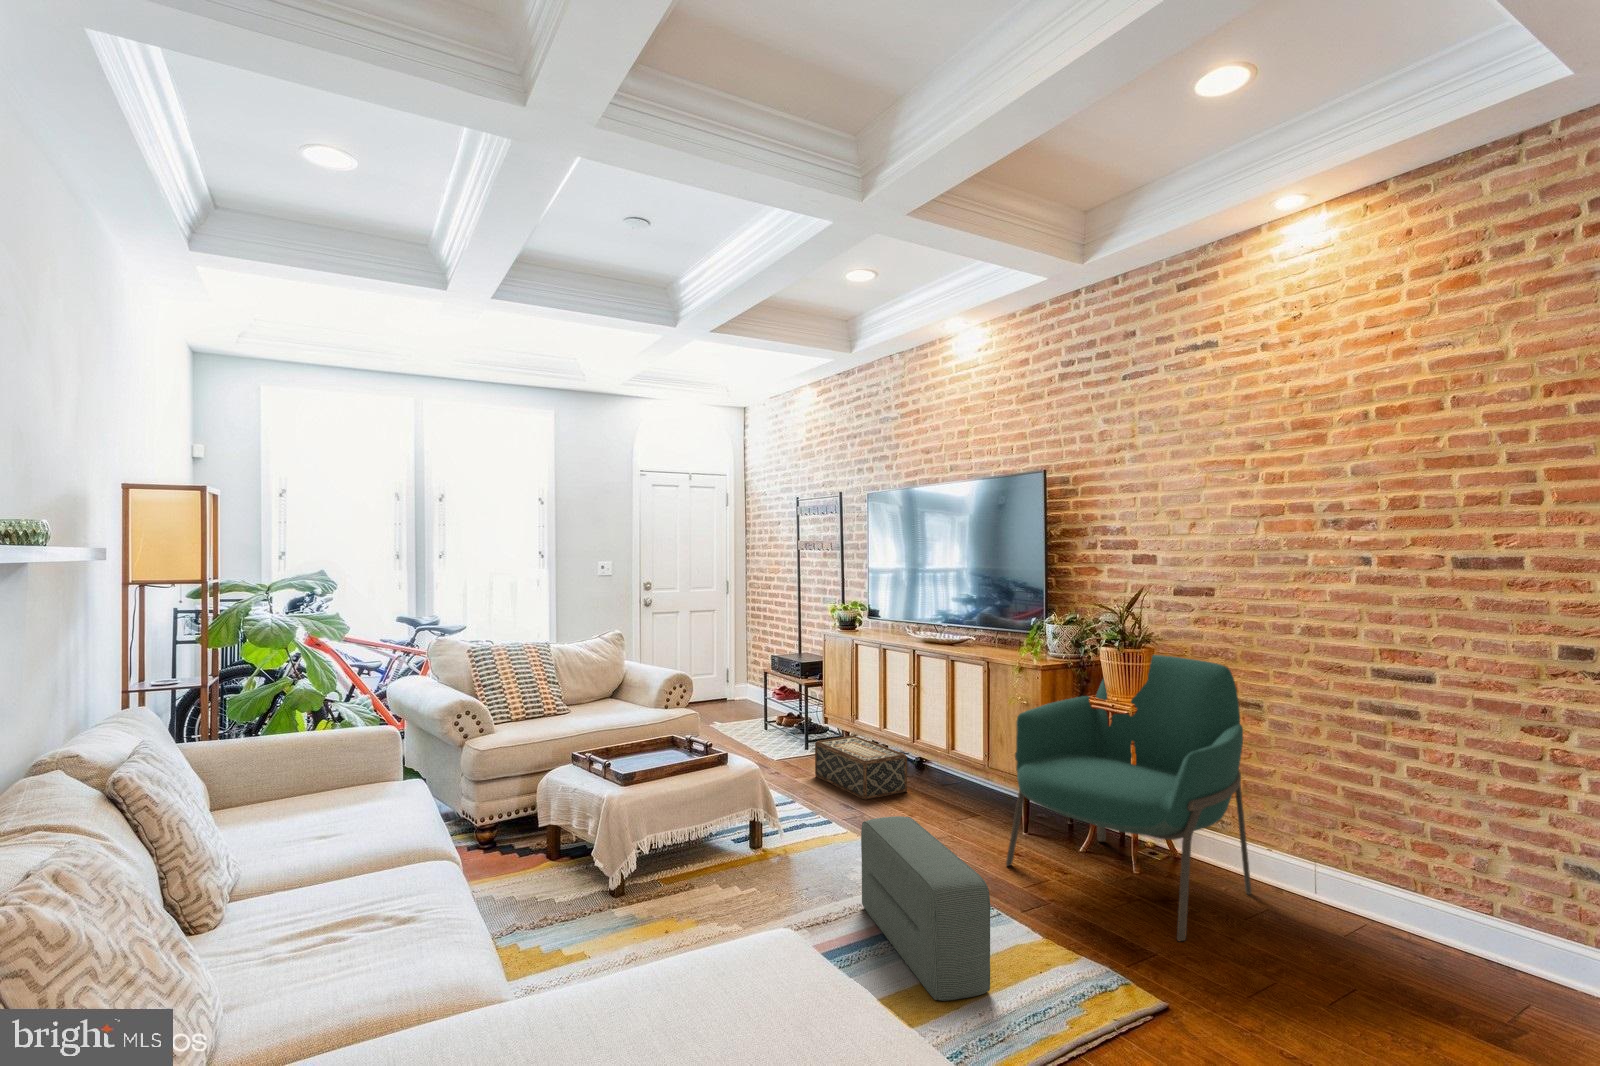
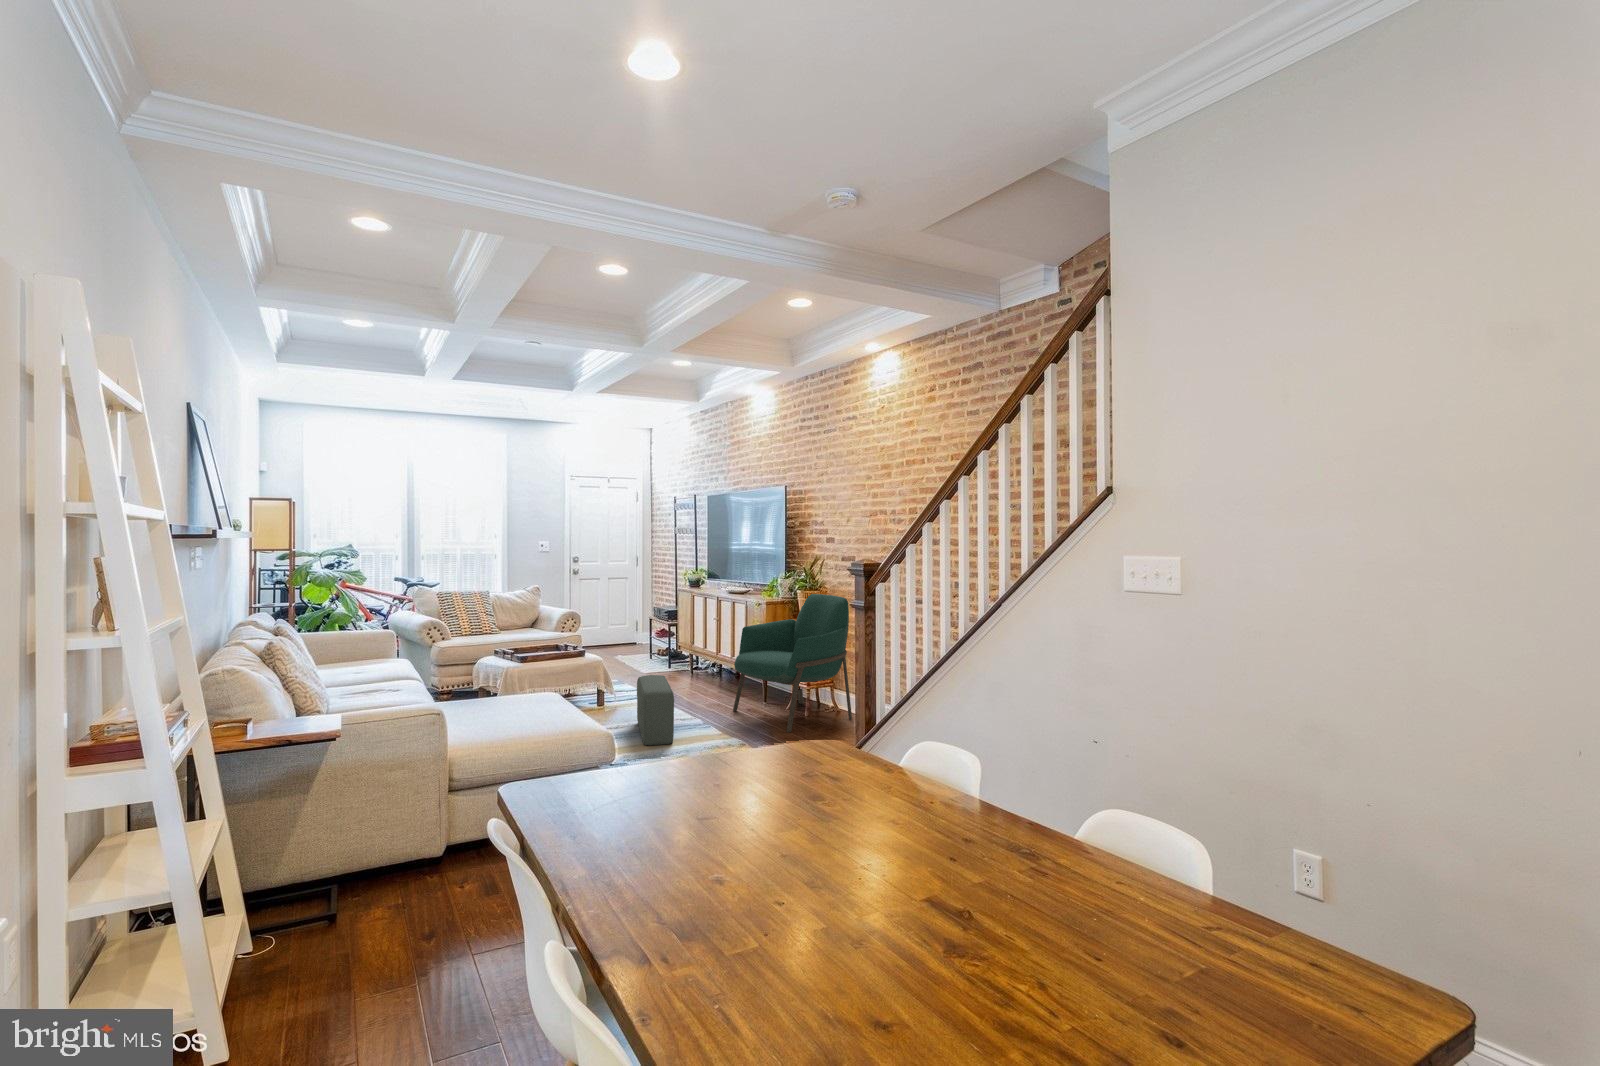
woven basket: present [815,736,907,800] -> none [661,654,712,688]

